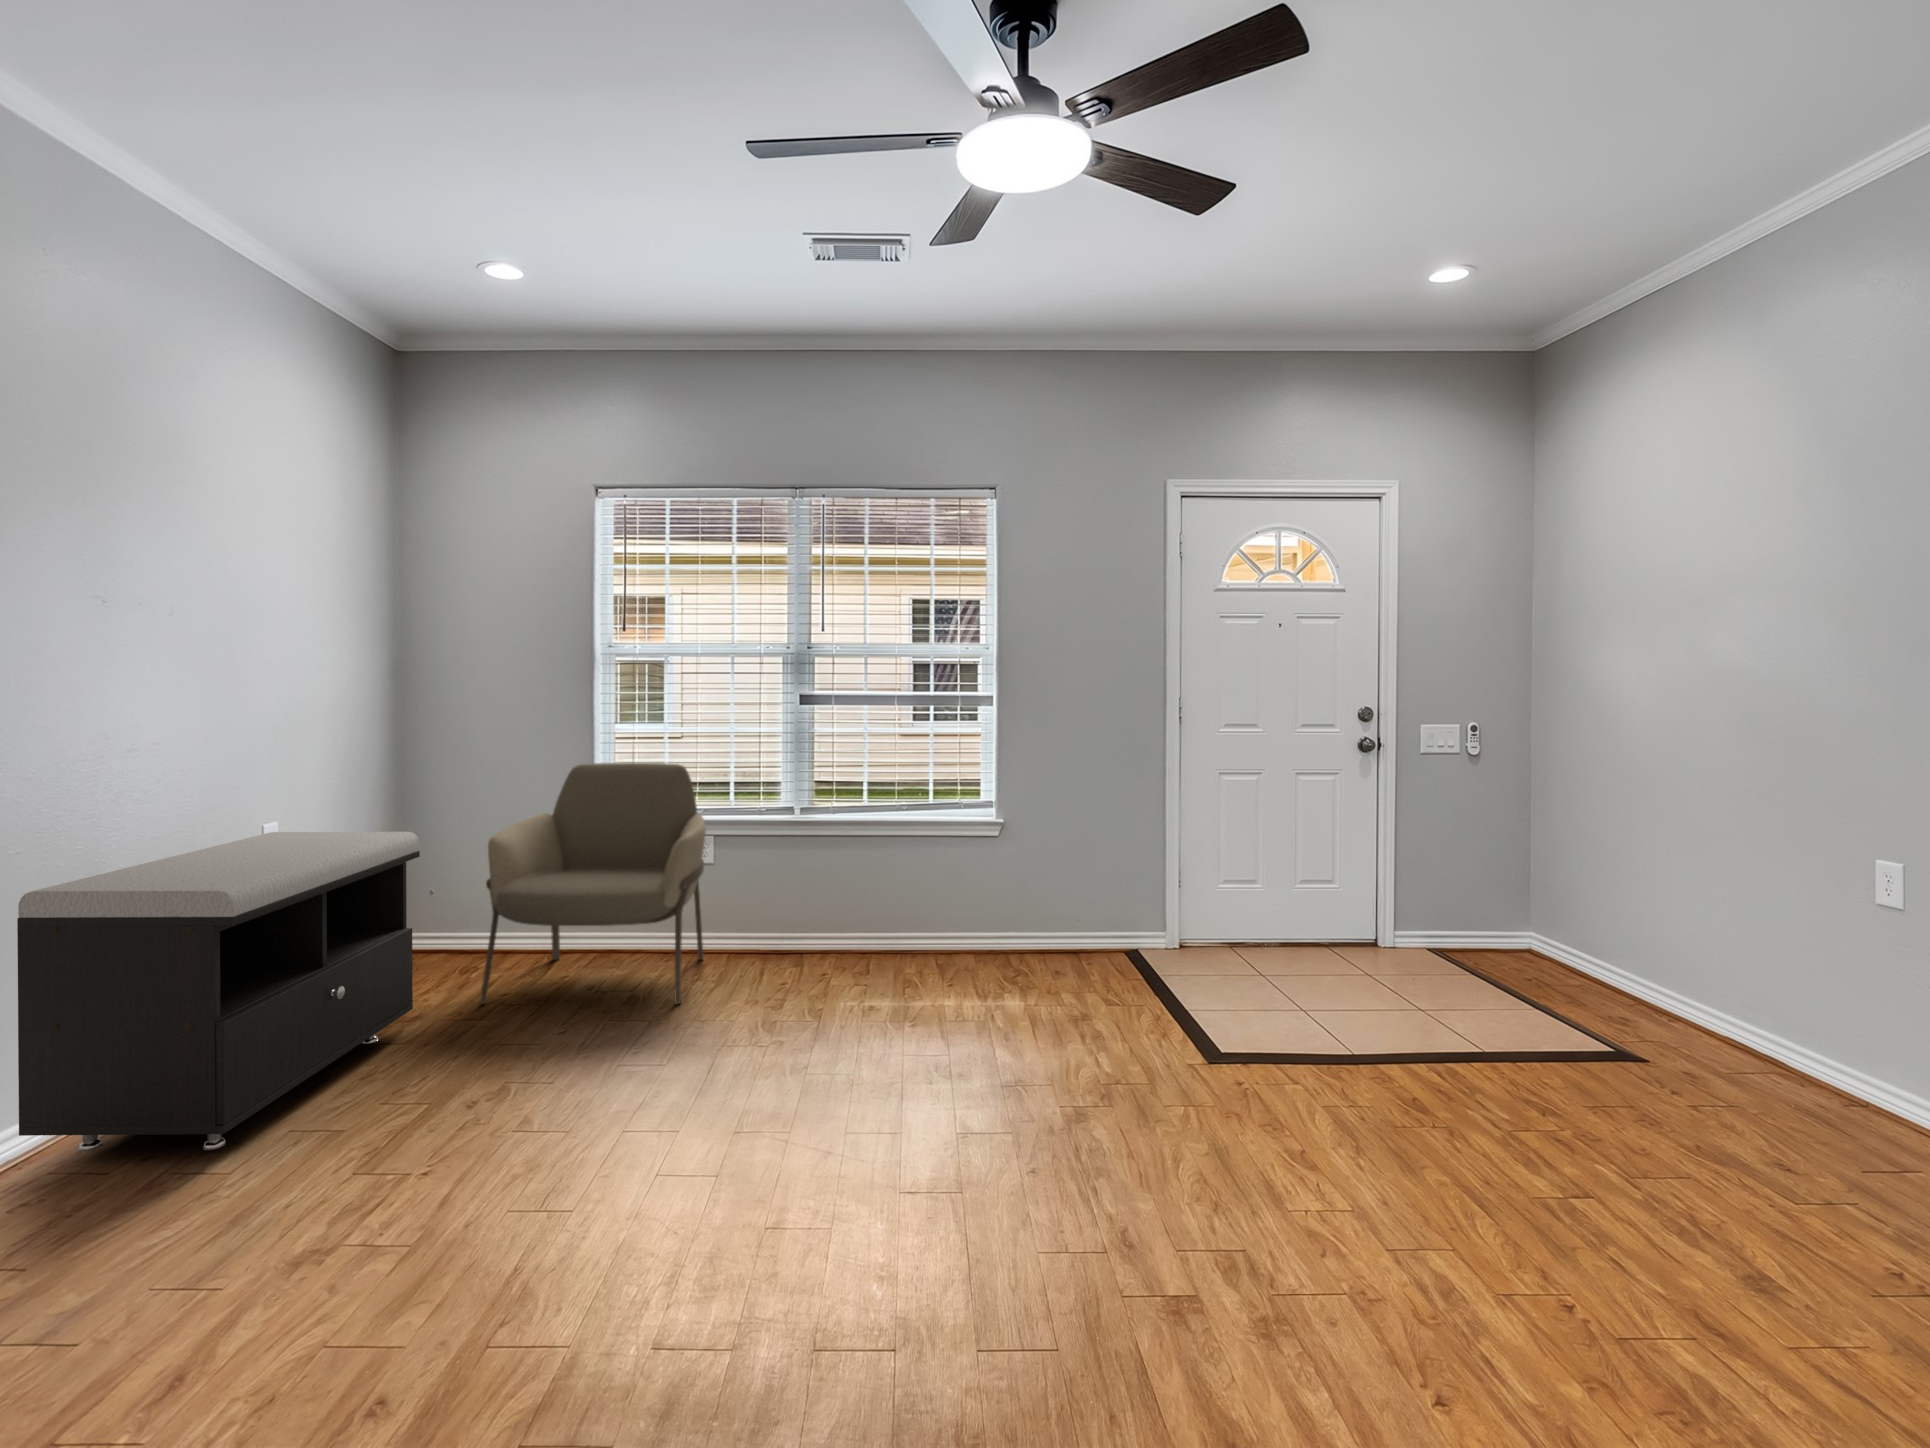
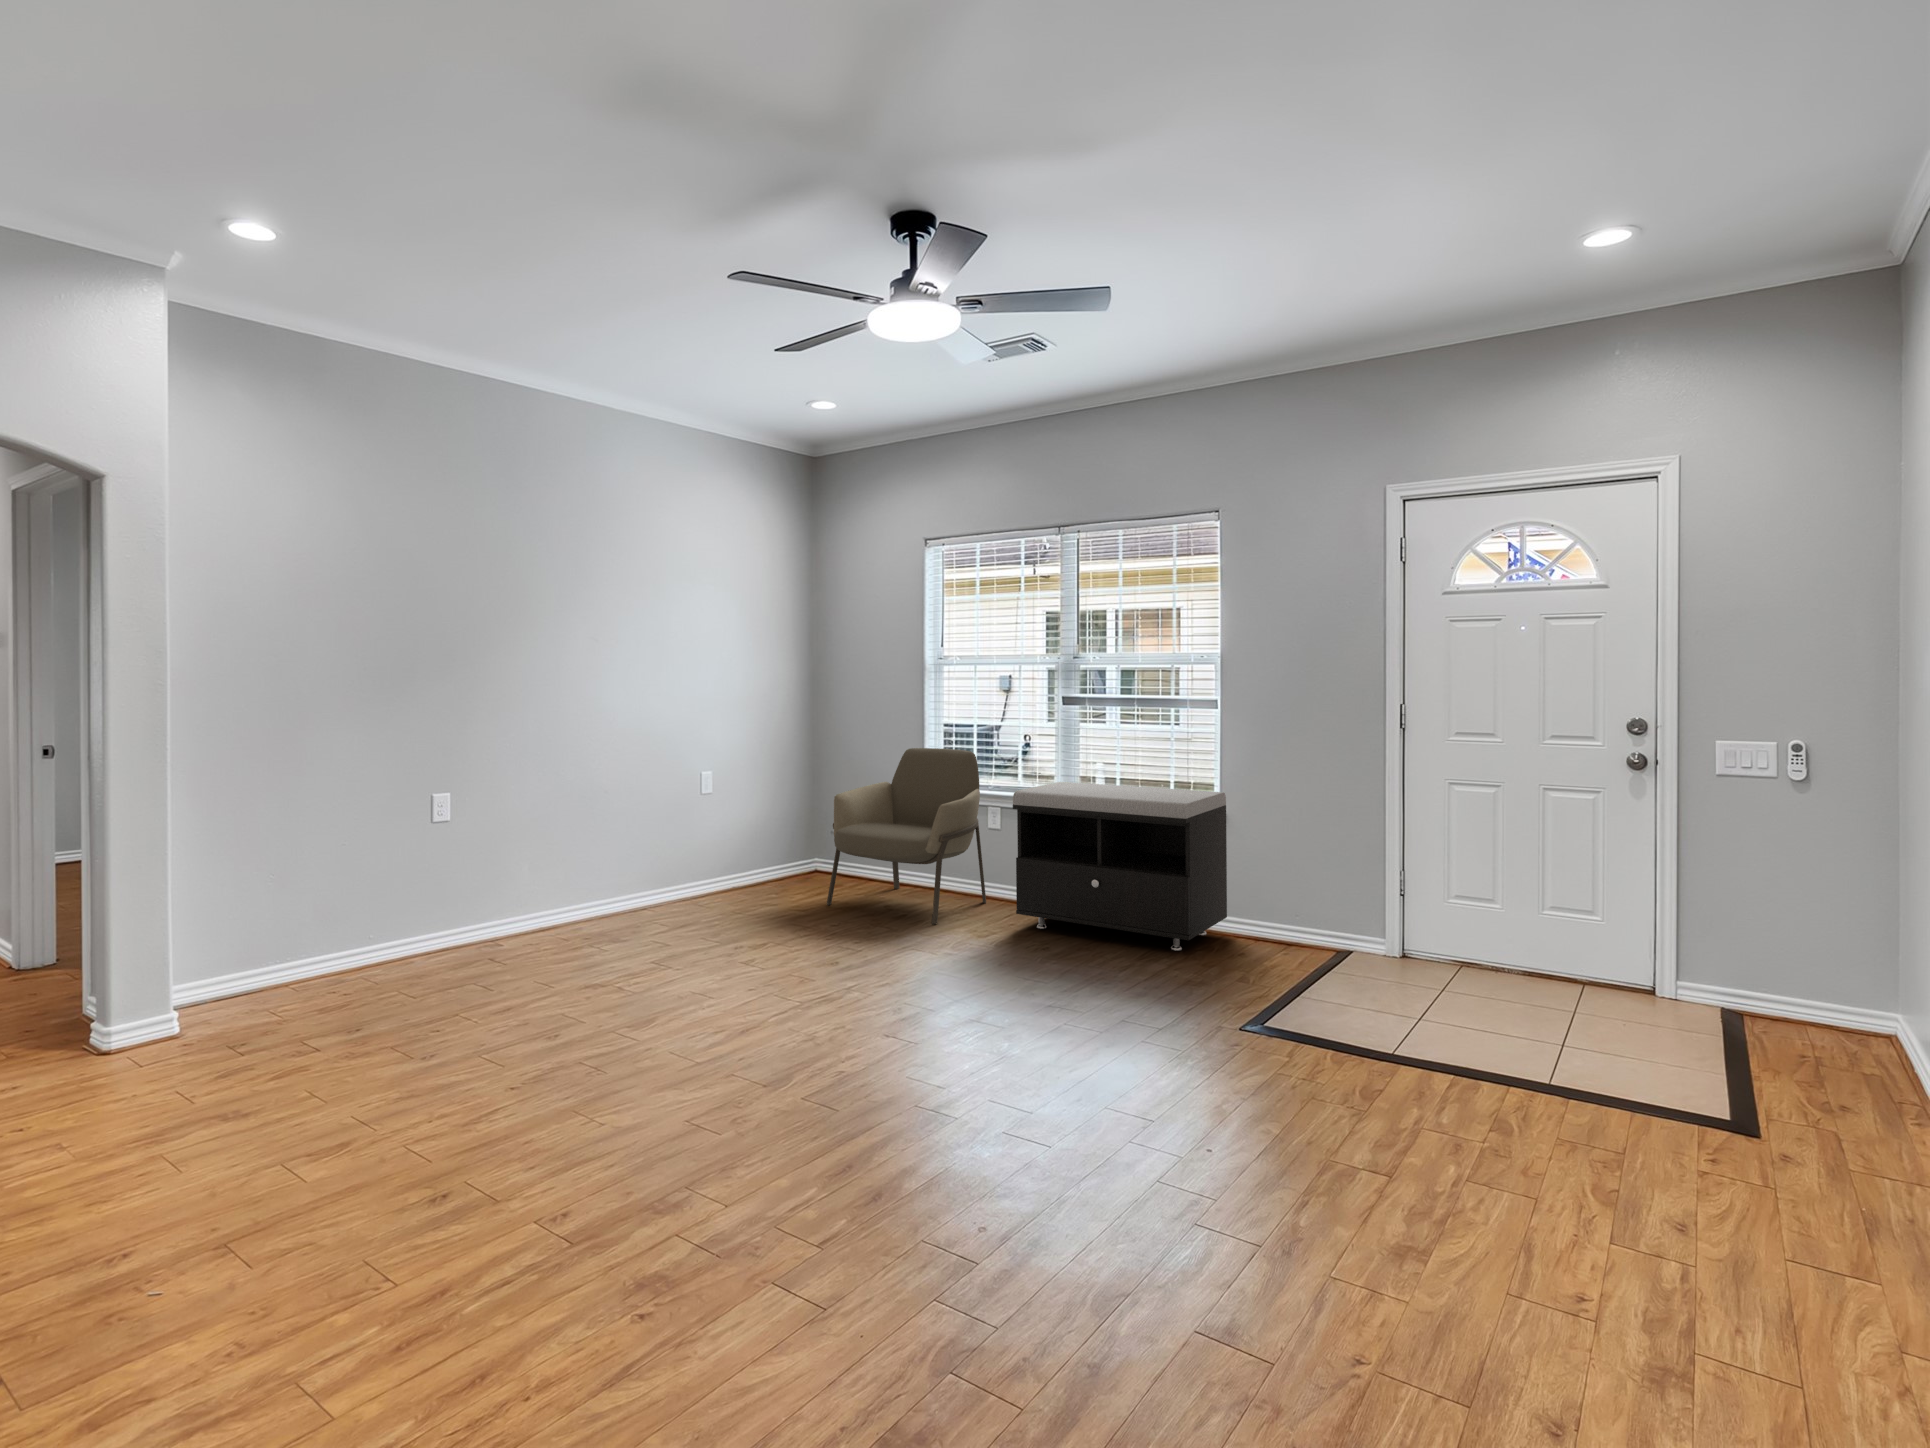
storage bench: present [17,832,420,1151] -> present [1013,782,1227,951]

